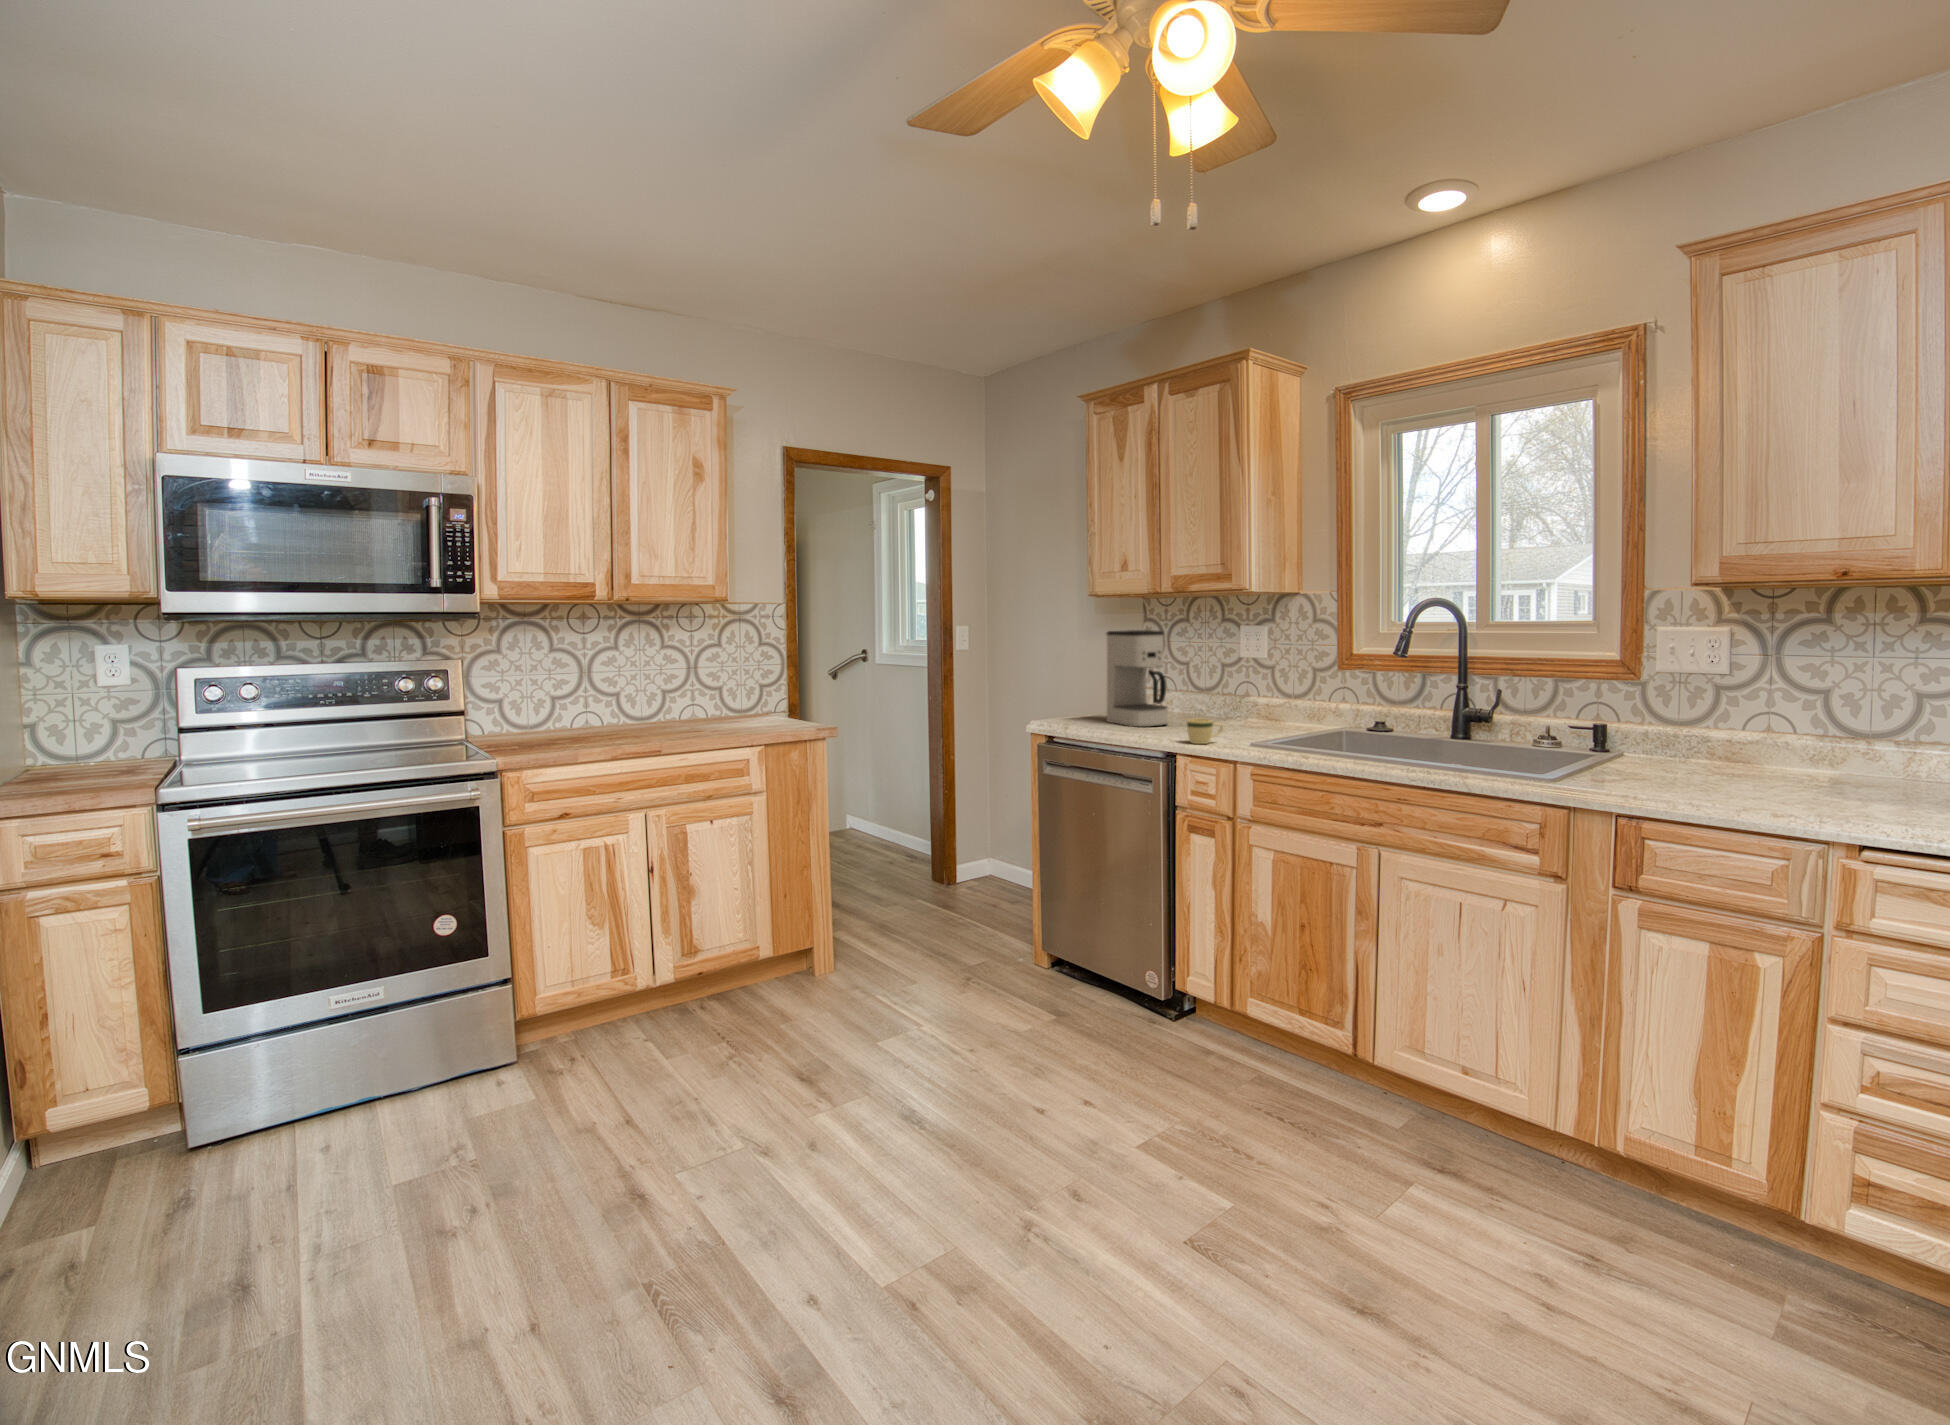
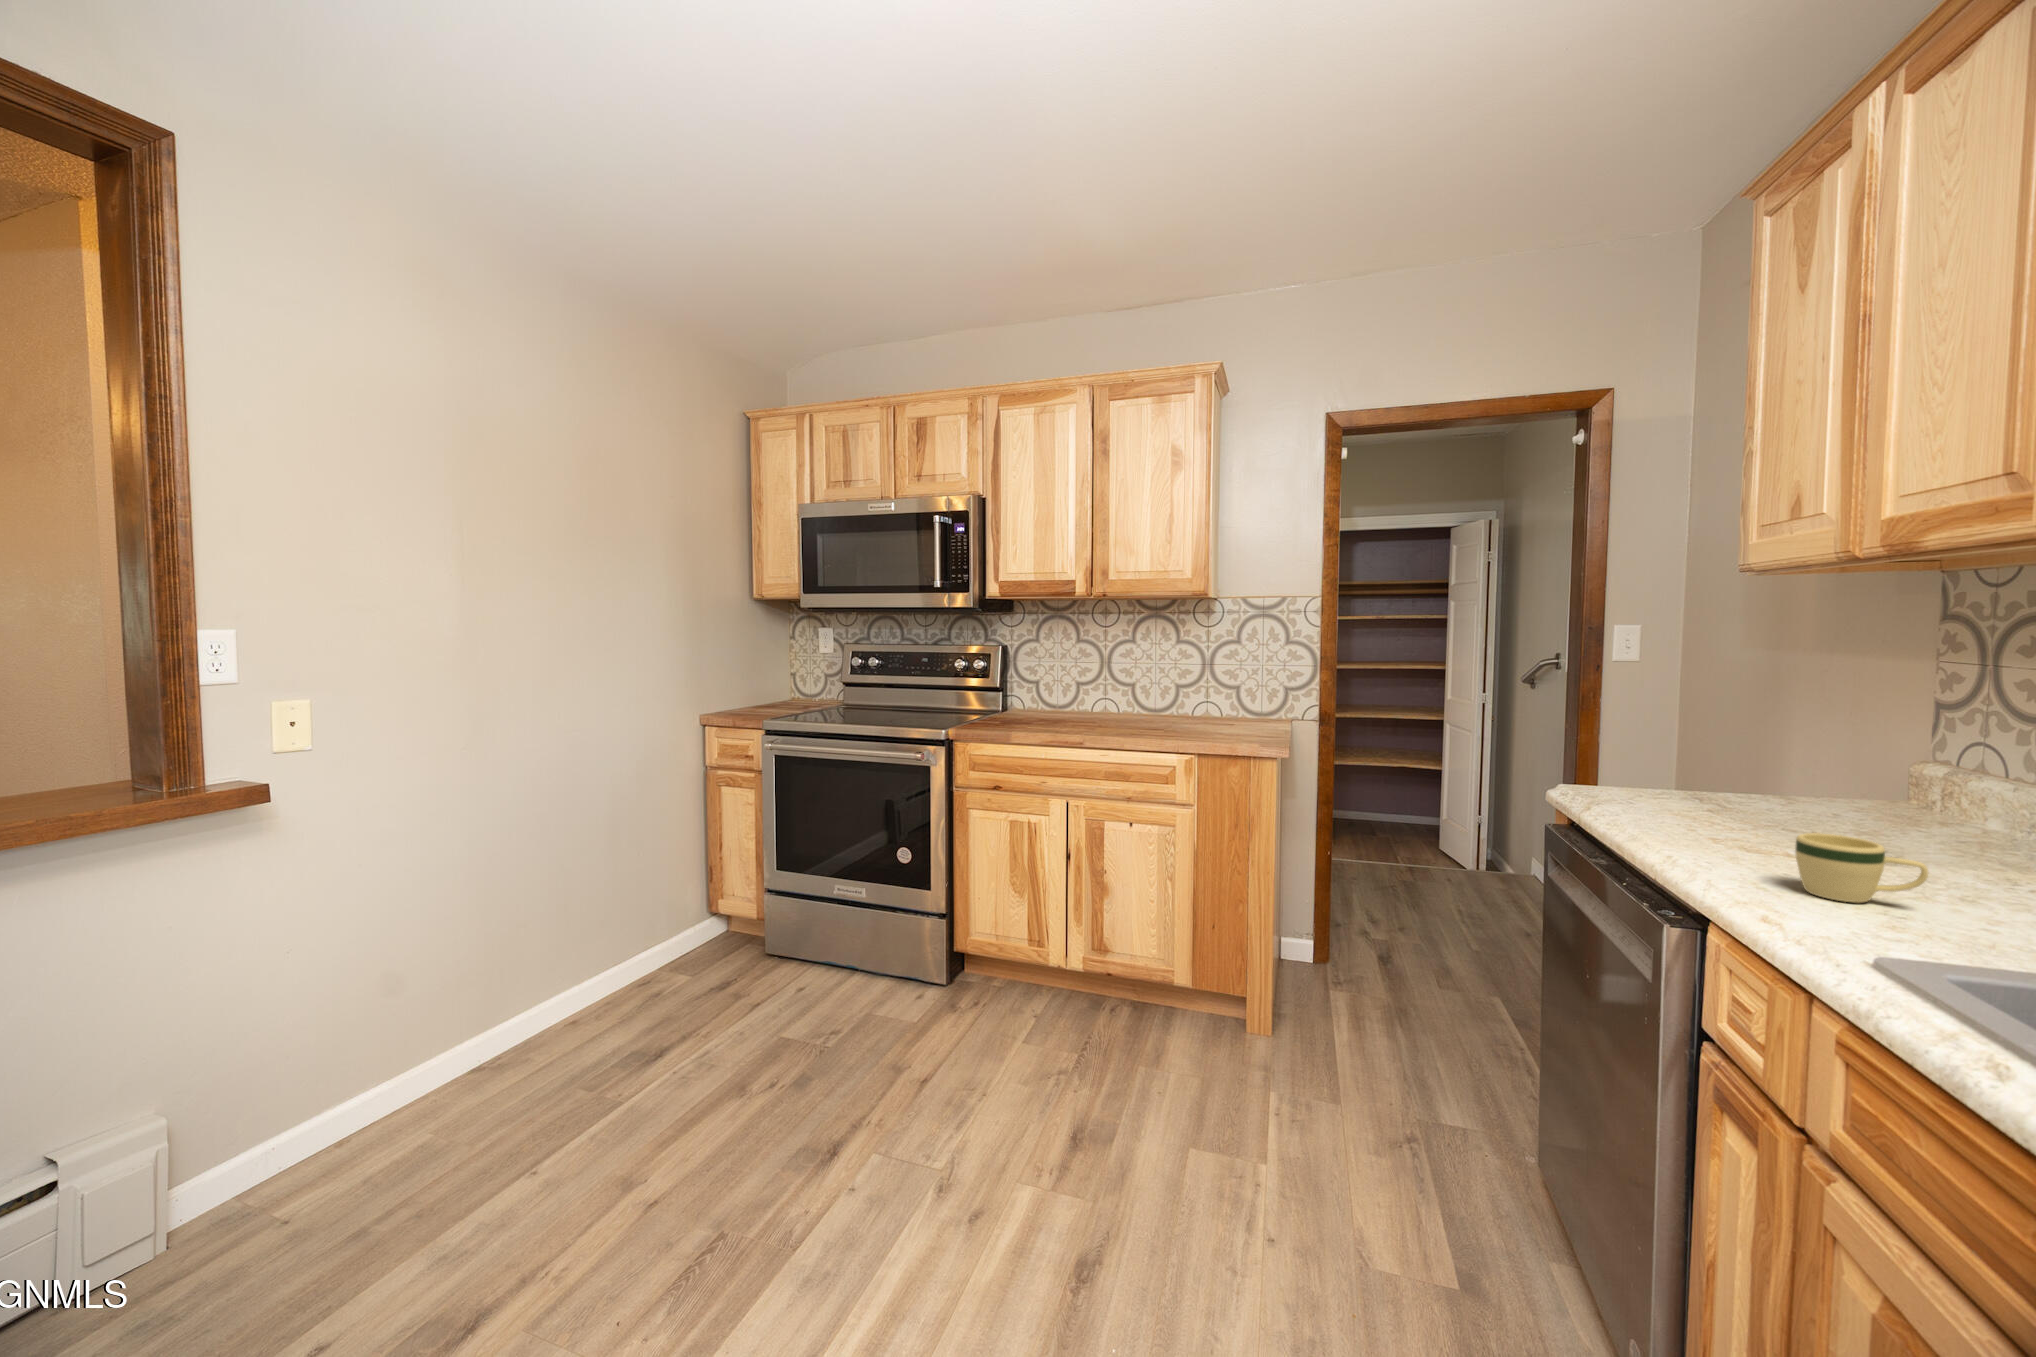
coffee maker: present [1107,630,1167,727] -> none [1743,629,1920,838]

